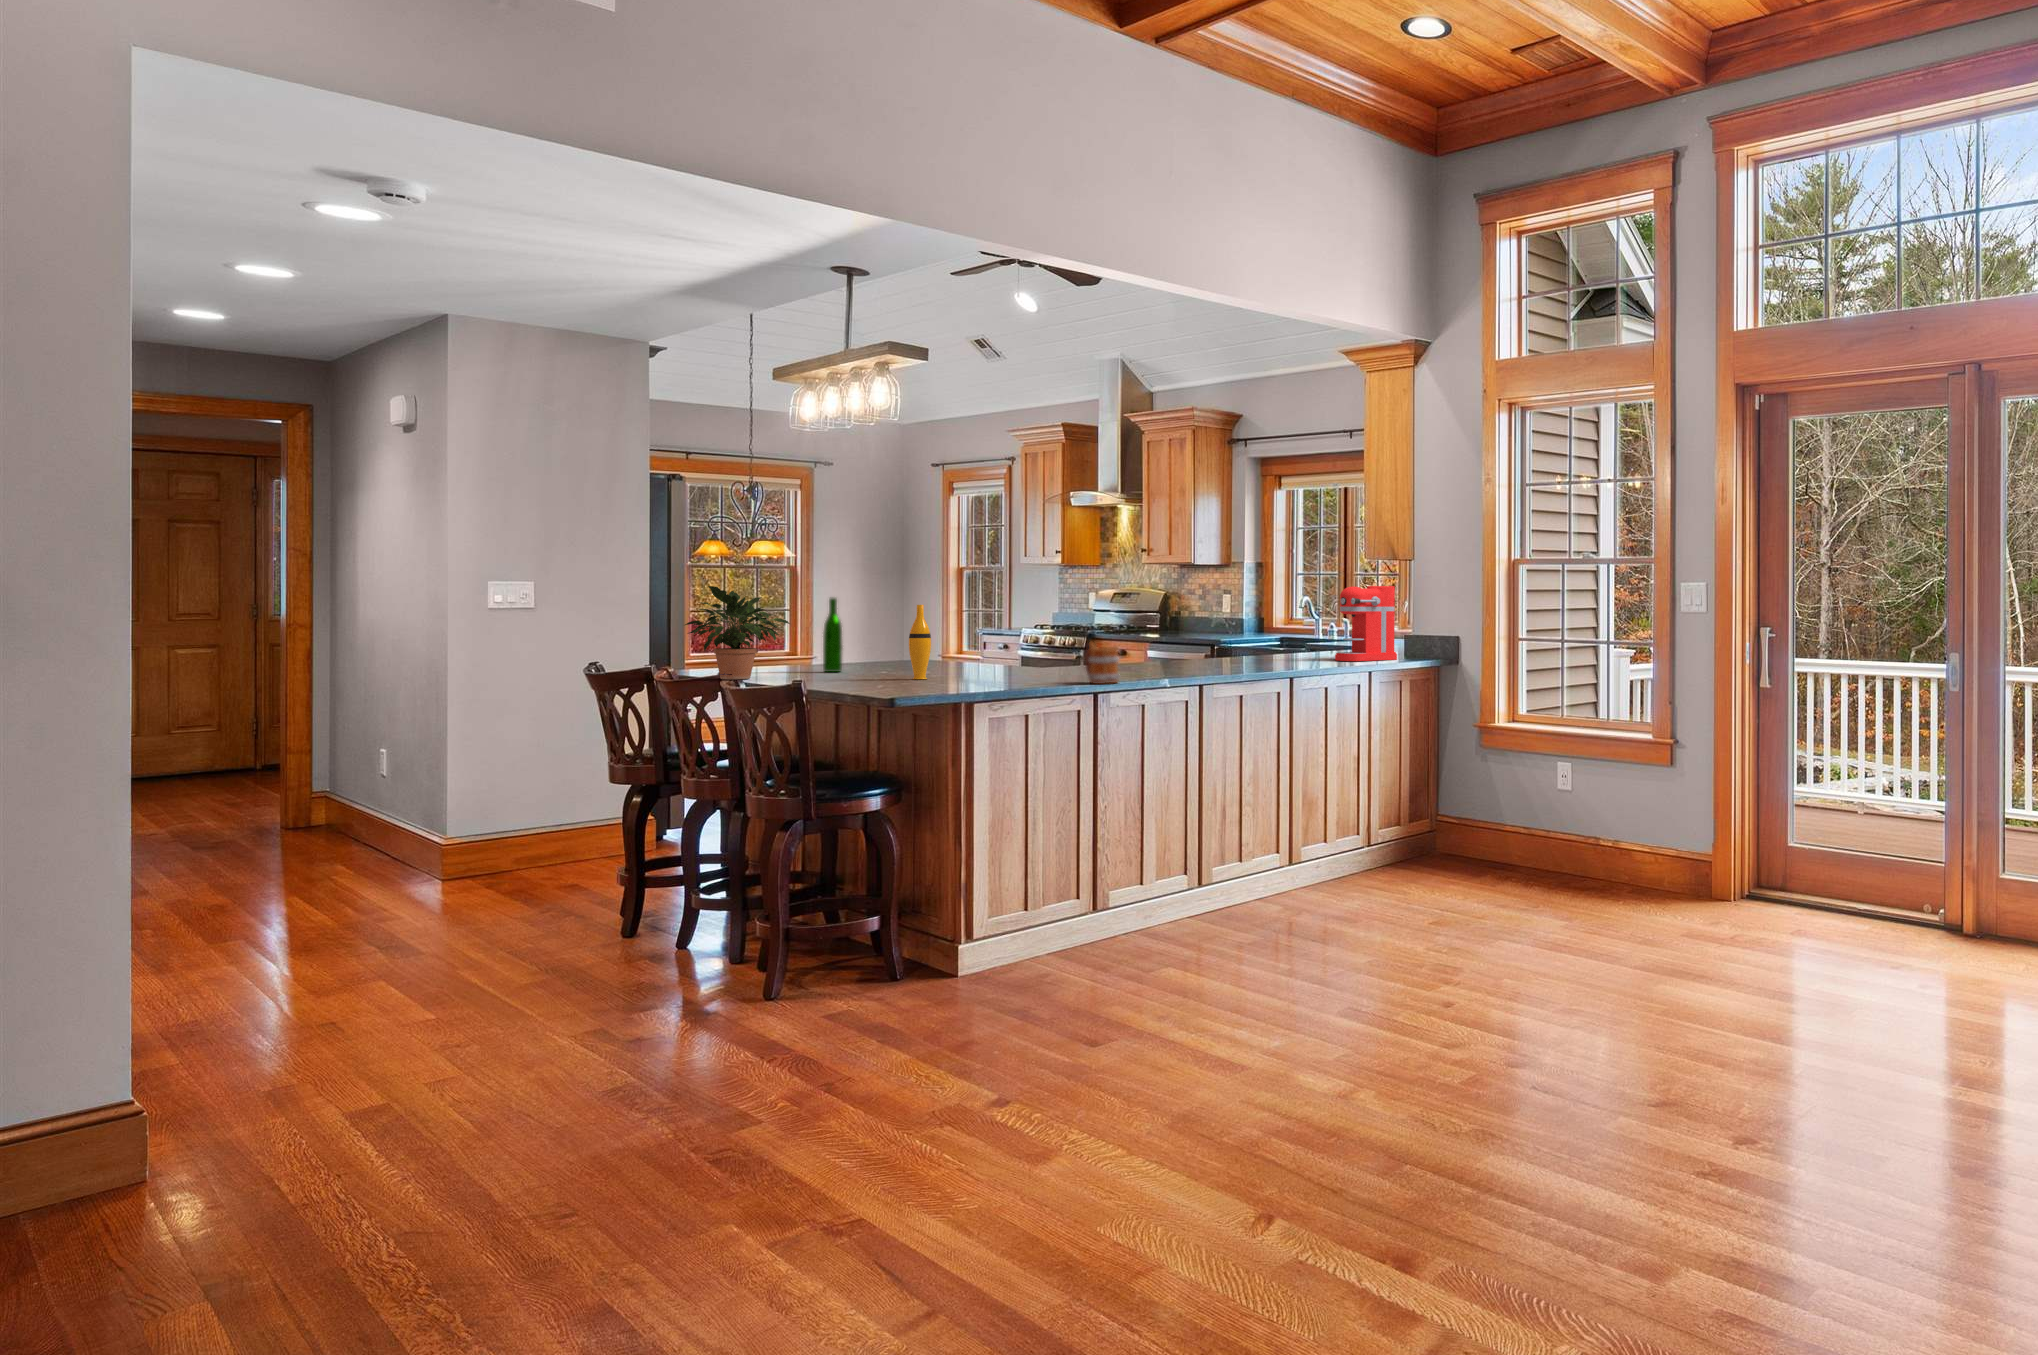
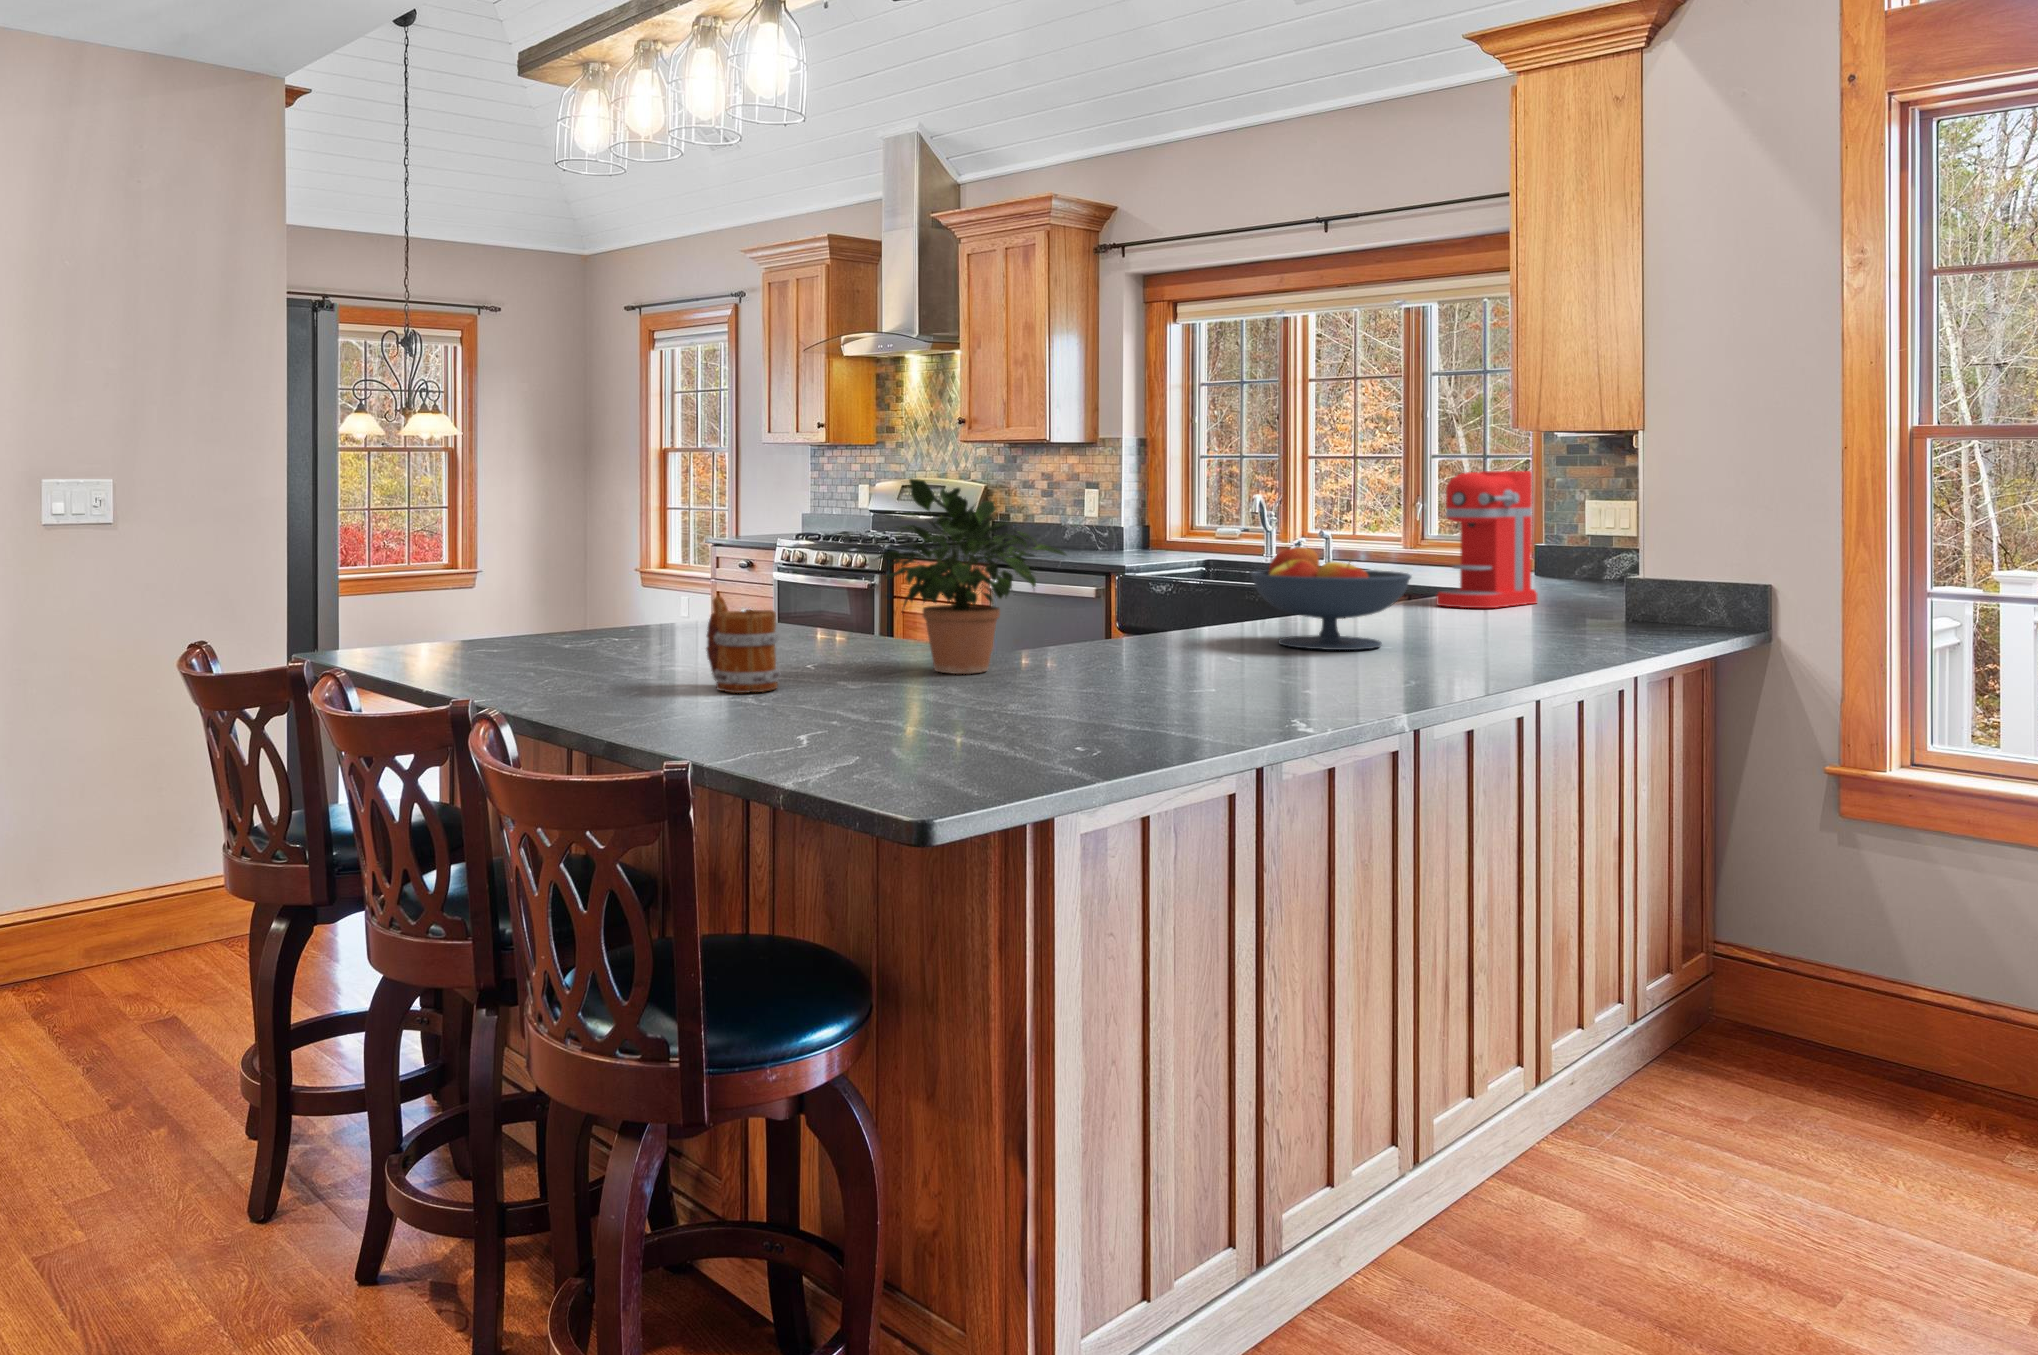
potted plant: present [685,586,790,680] -> present [877,479,1066,674]
wine bottle: present [823,598,842,672] -> none [599,500,632,639]
vase: present [909,605,931,679] -> none [790,515,831,665]
fruit bowl: none [1168,623,1249,674] -> present [1251,547,1411,650]
mug: present [1086,642,1120,684] -> present [706,597,781,693]

